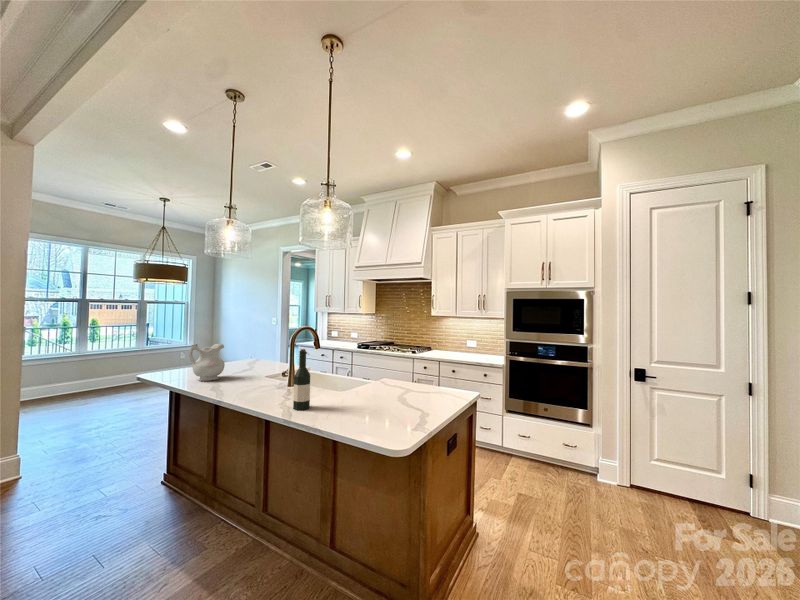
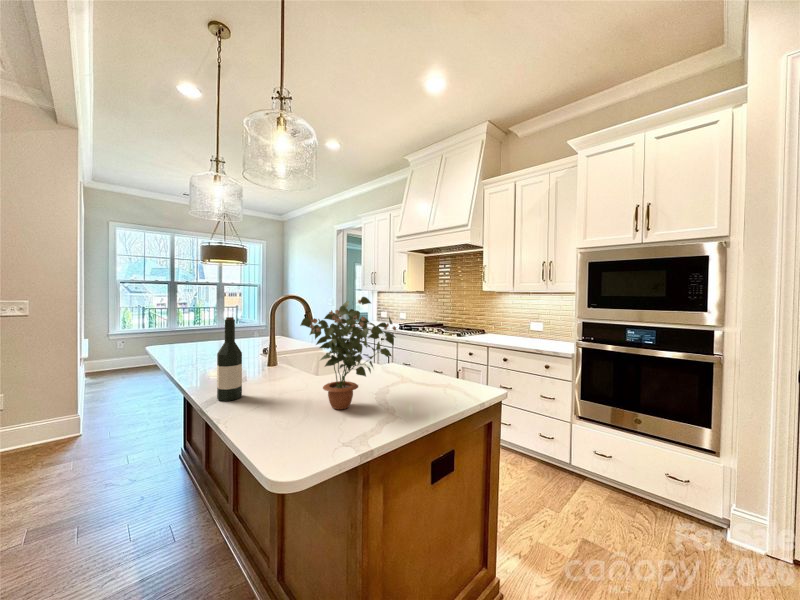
potted plant: none [365,333,420,409] -> present [301,297,396,409]
ceramic pitcher: present [189,344,225,381] -> none [168,314,211,356]

